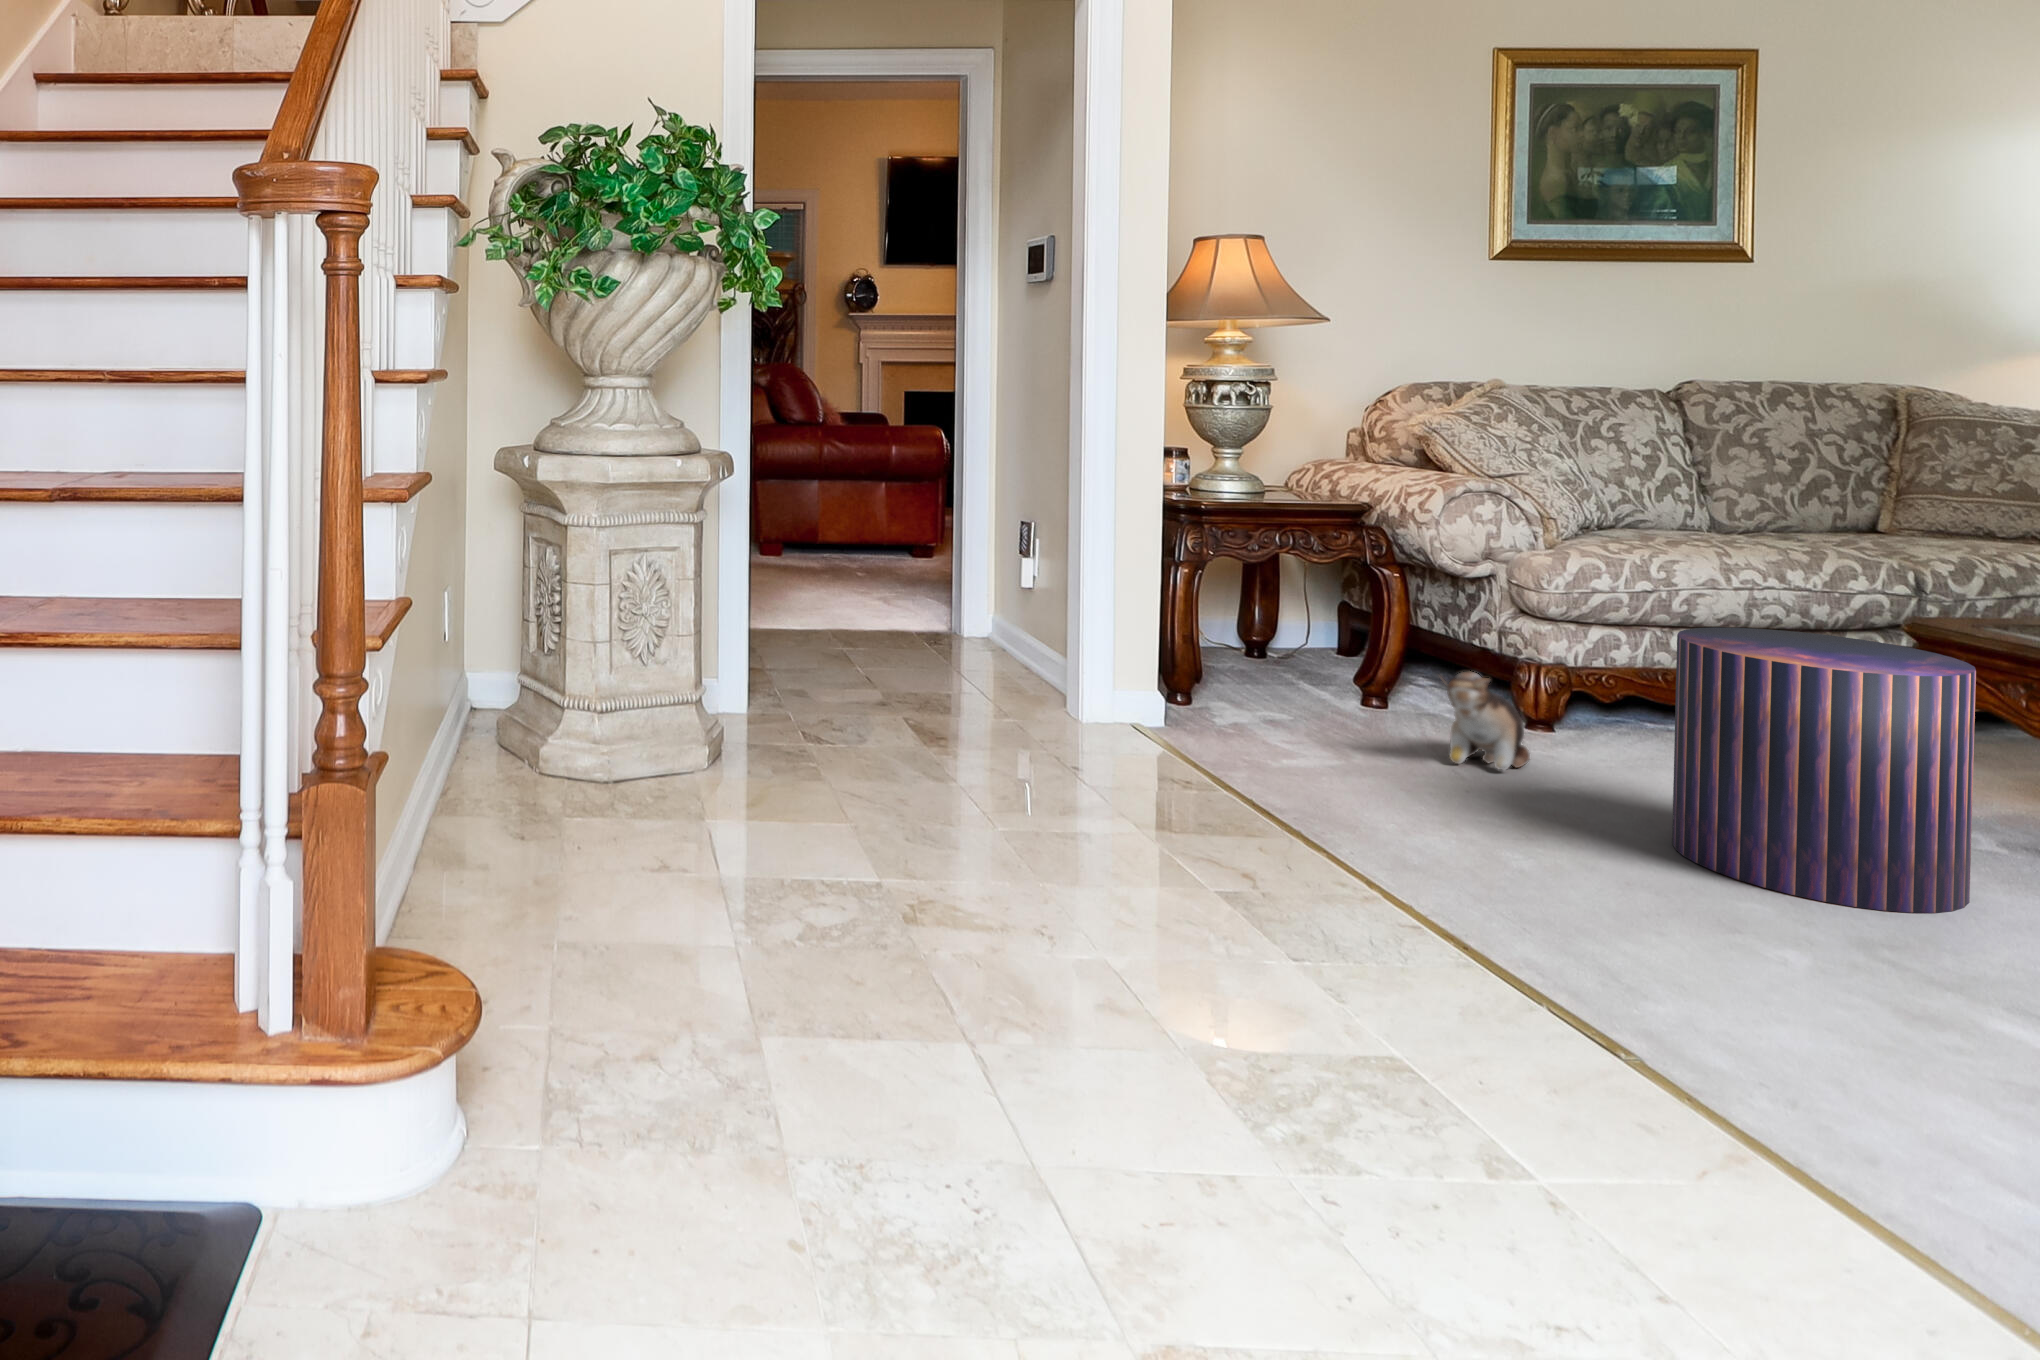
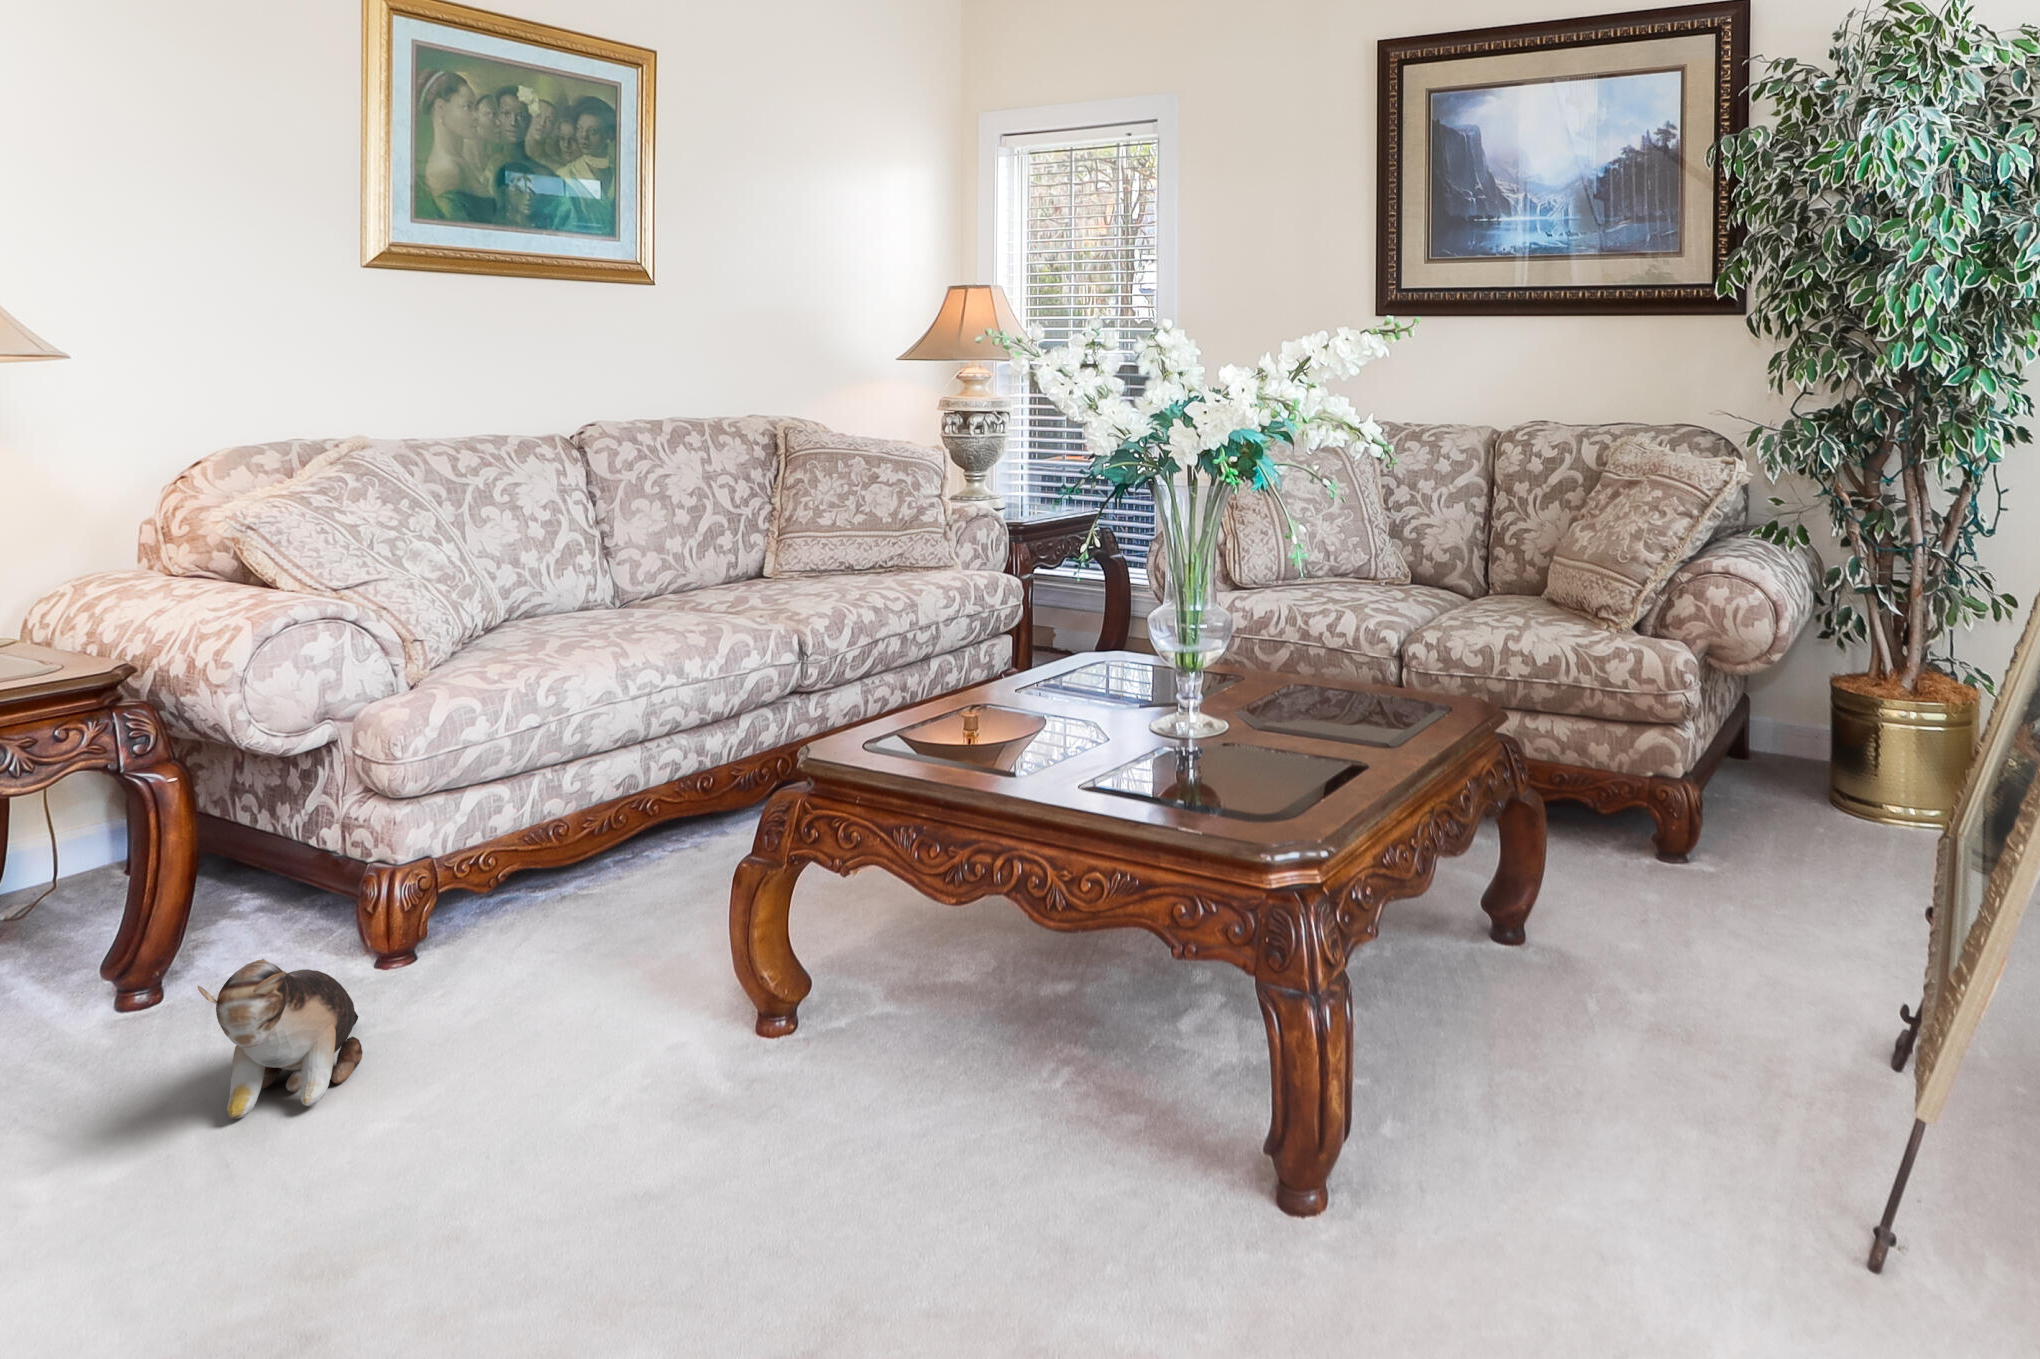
pouf: present [1672,627,1976,913] -> none [538,797,870,1247]

